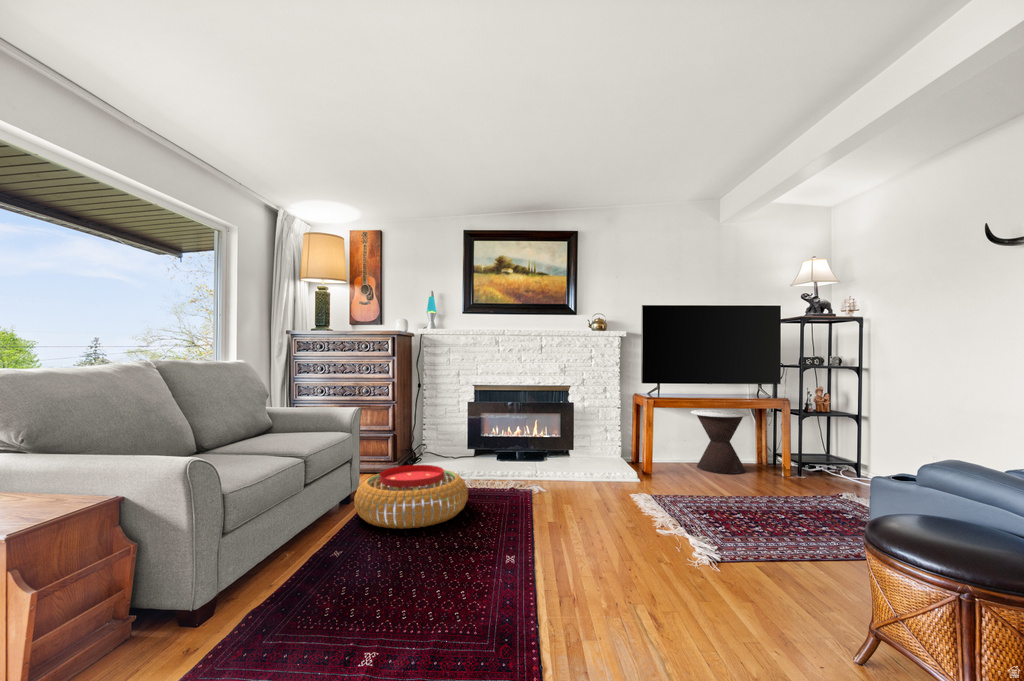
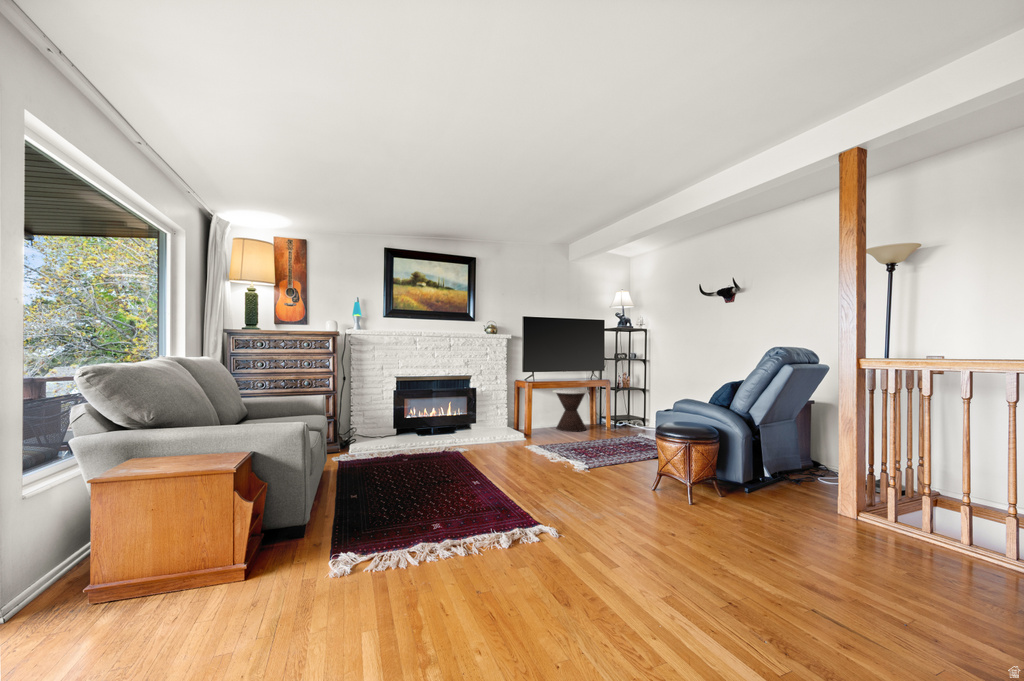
pouf: present [354,465,468,529] -> none [343,440,436,490]

